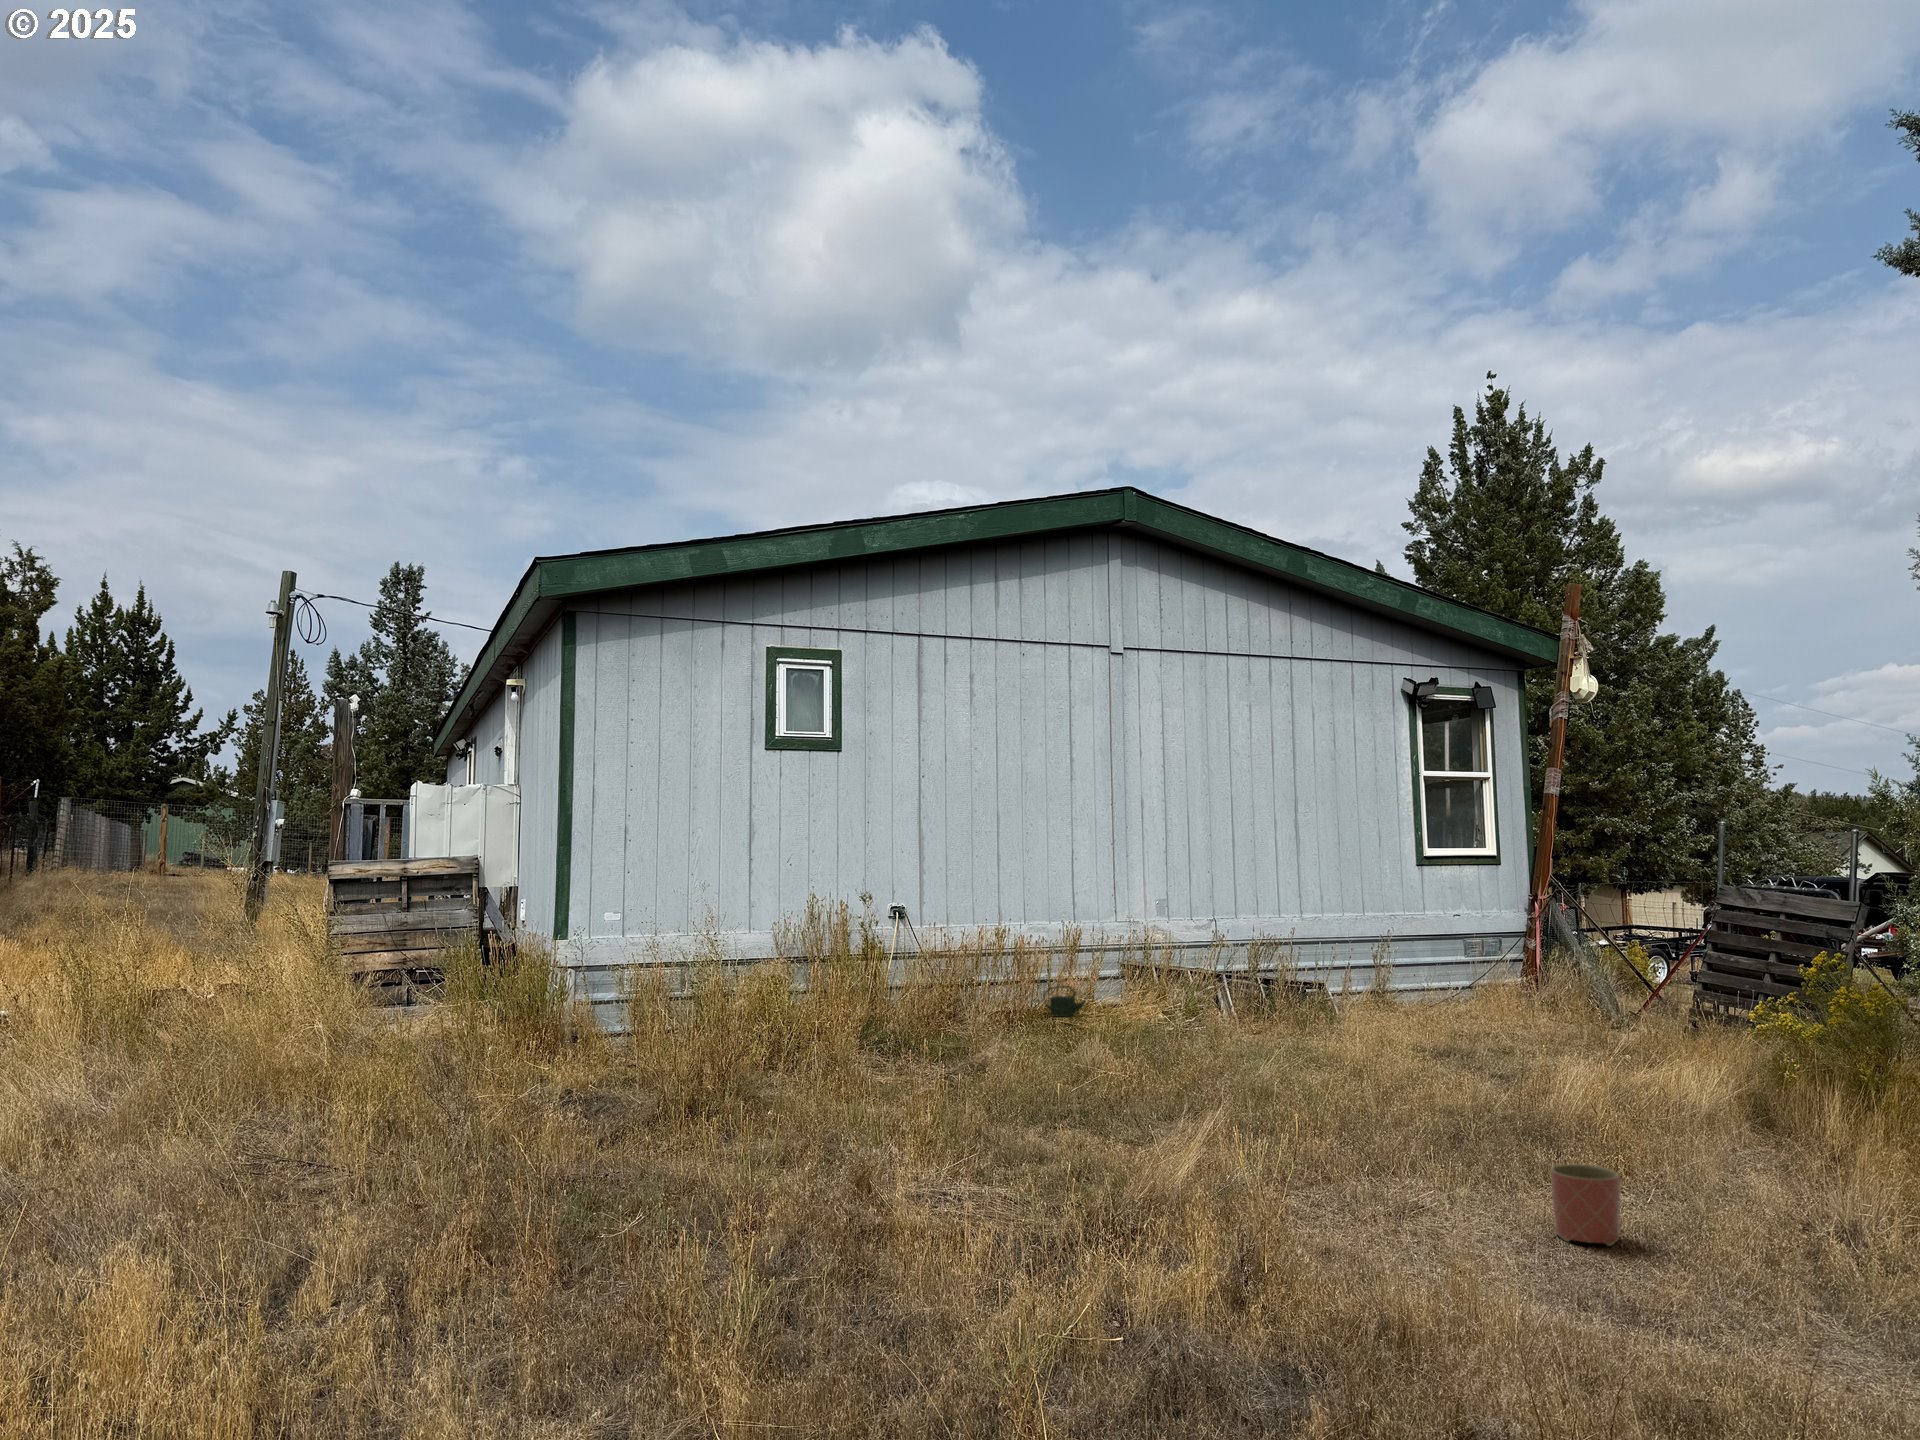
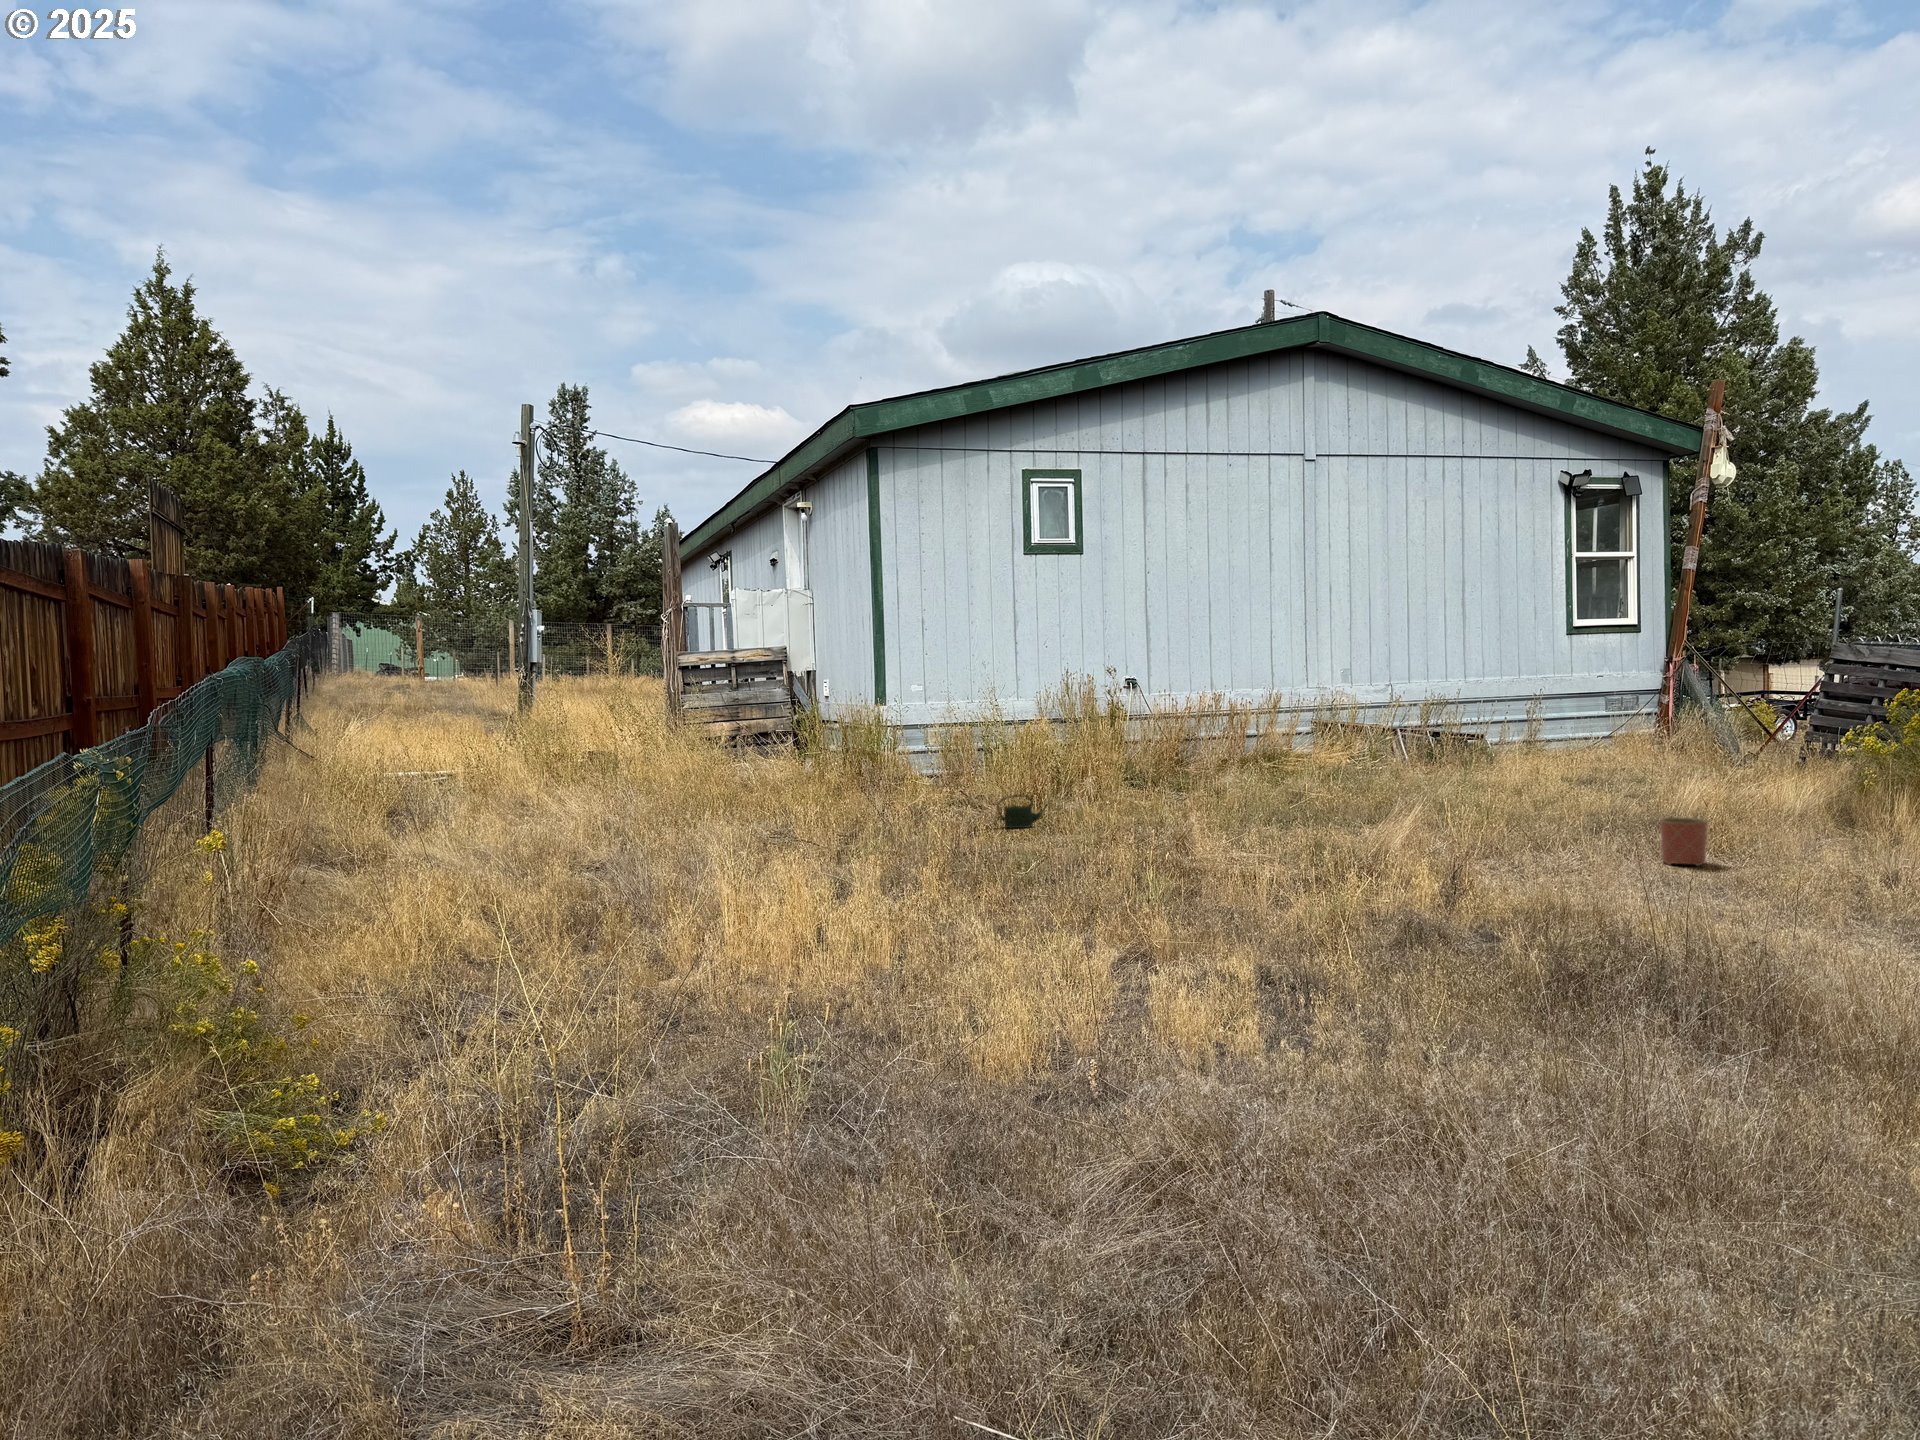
watering can: present [1043,986,1090,1017] -> present [997,795,1050,828]

